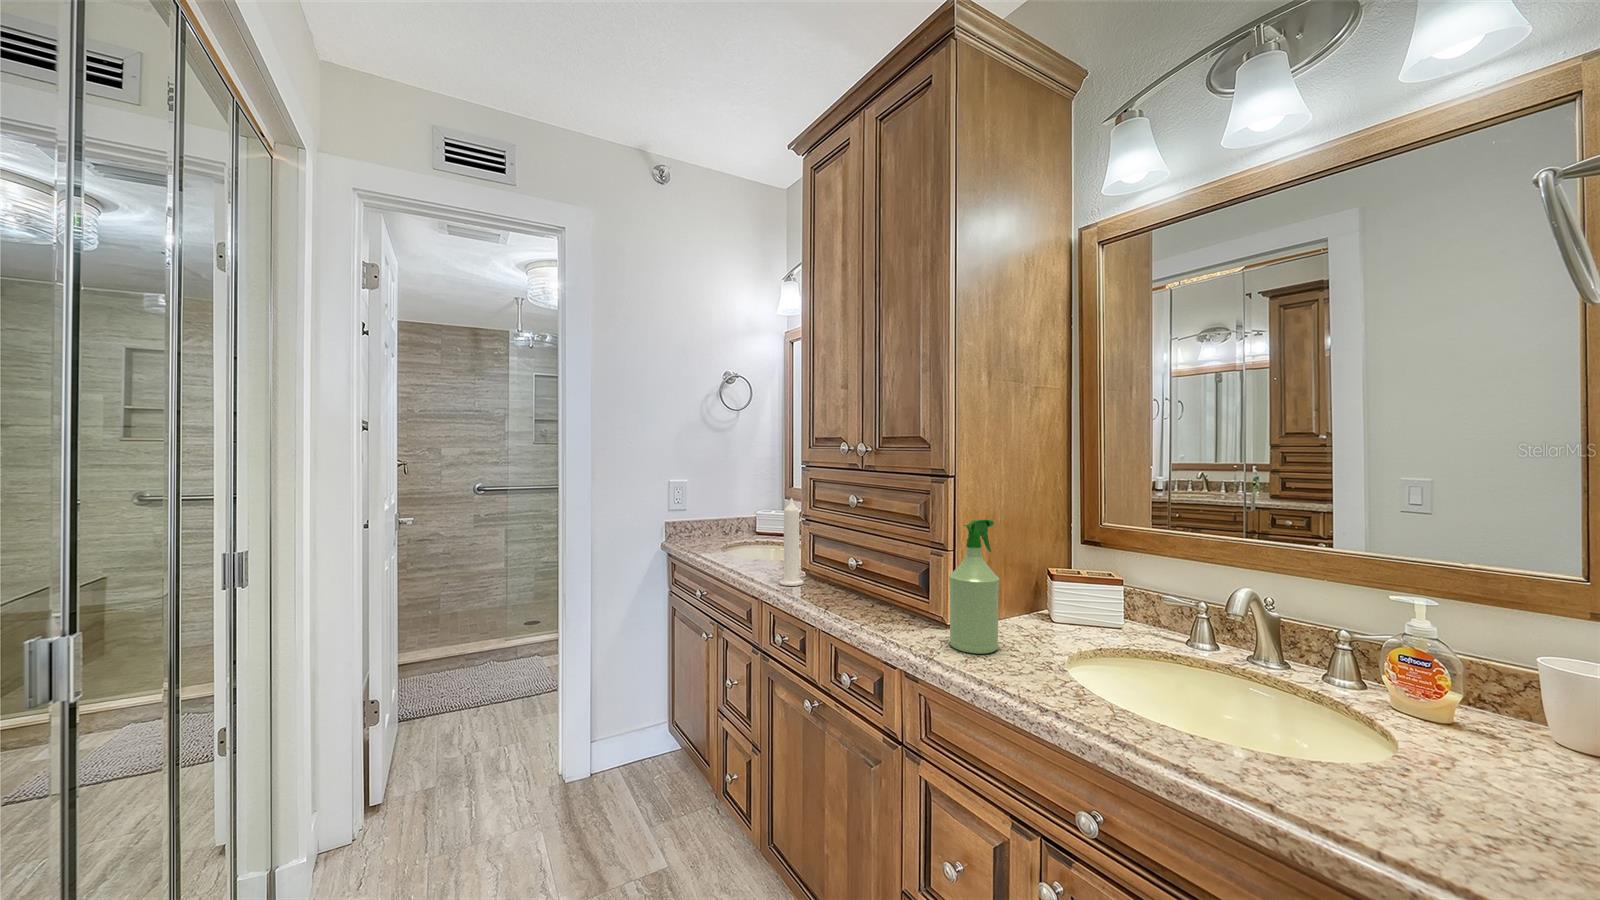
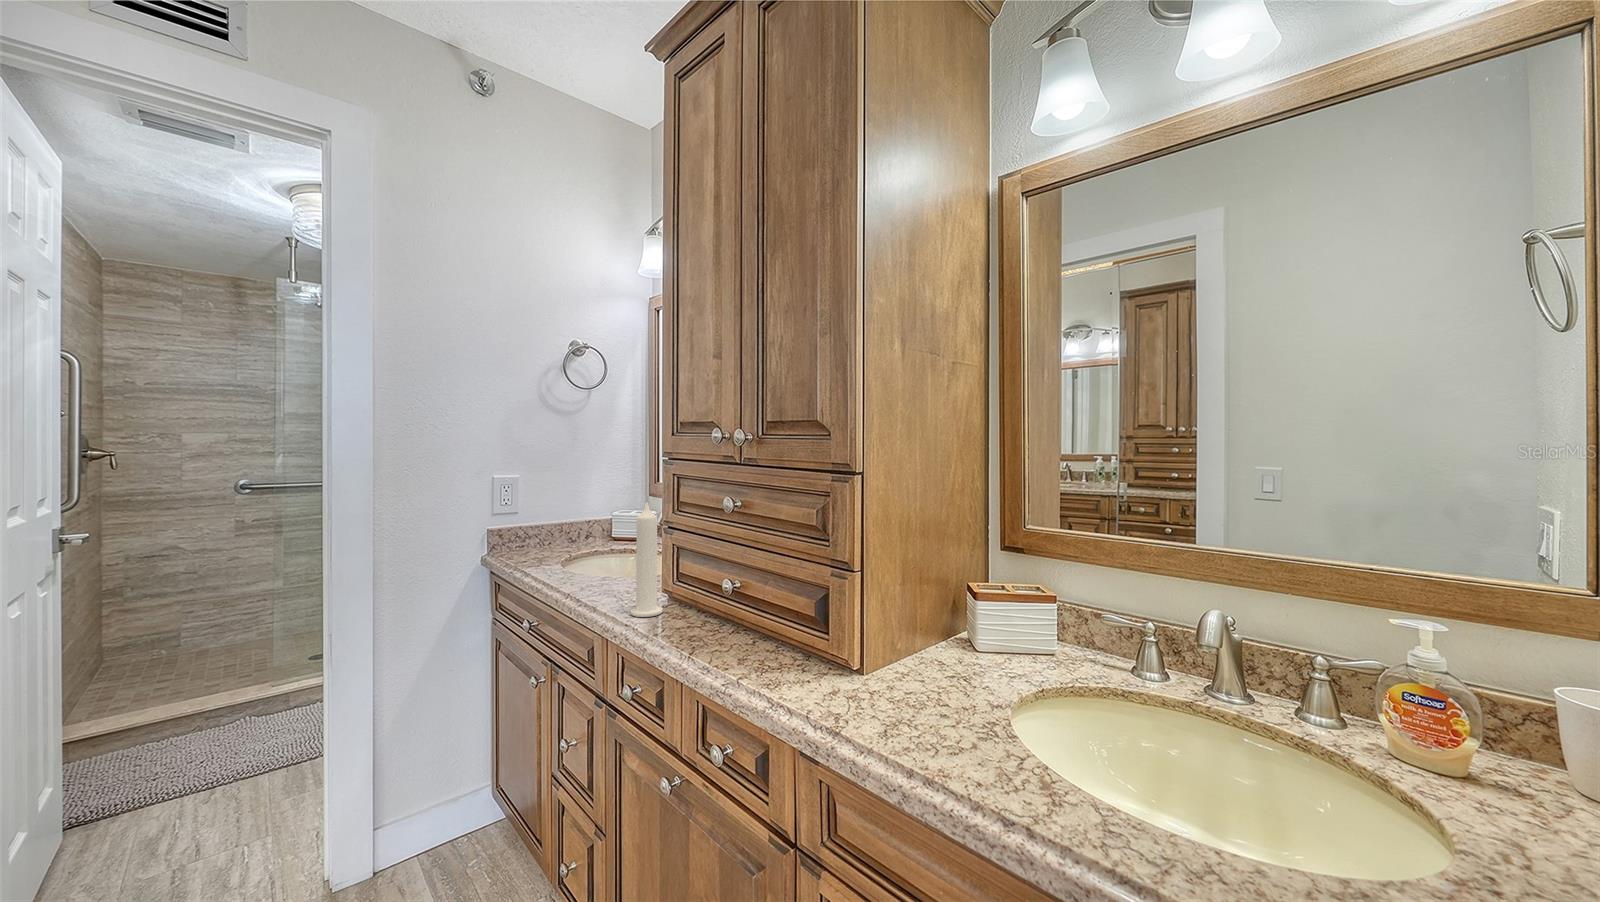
spray bottle: present [949,519,999,654] -> none [858,532,924,716]

